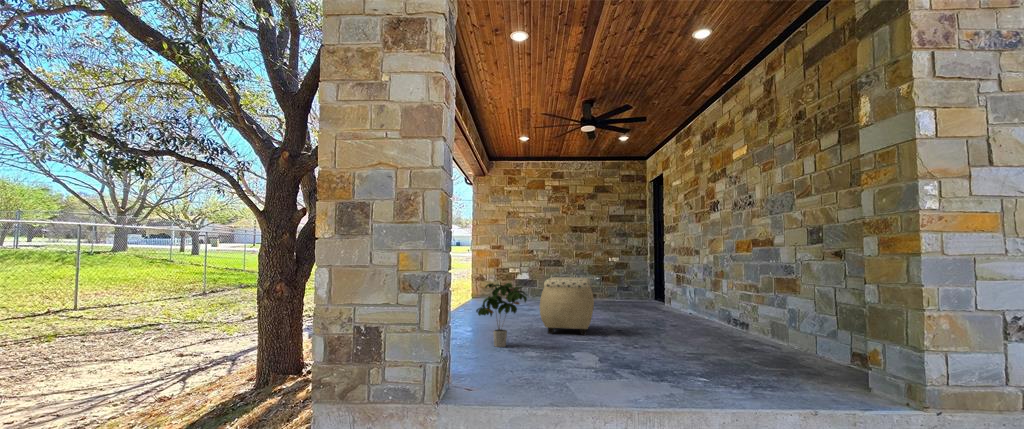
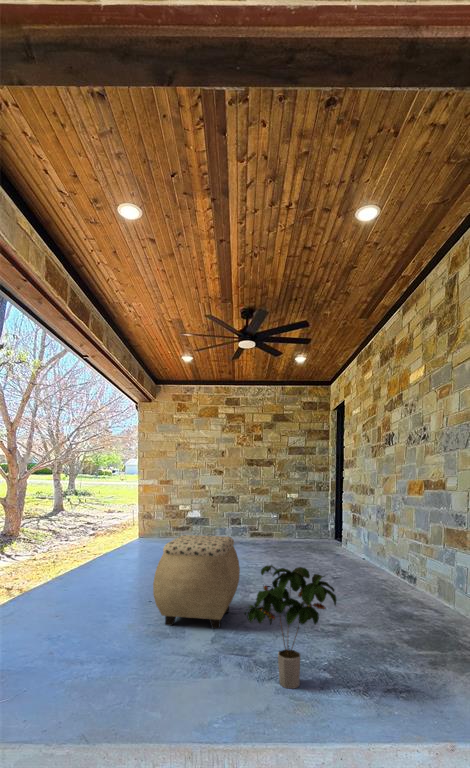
potted plant: present [476,283,527,347] -> present [244,565,336,689]

